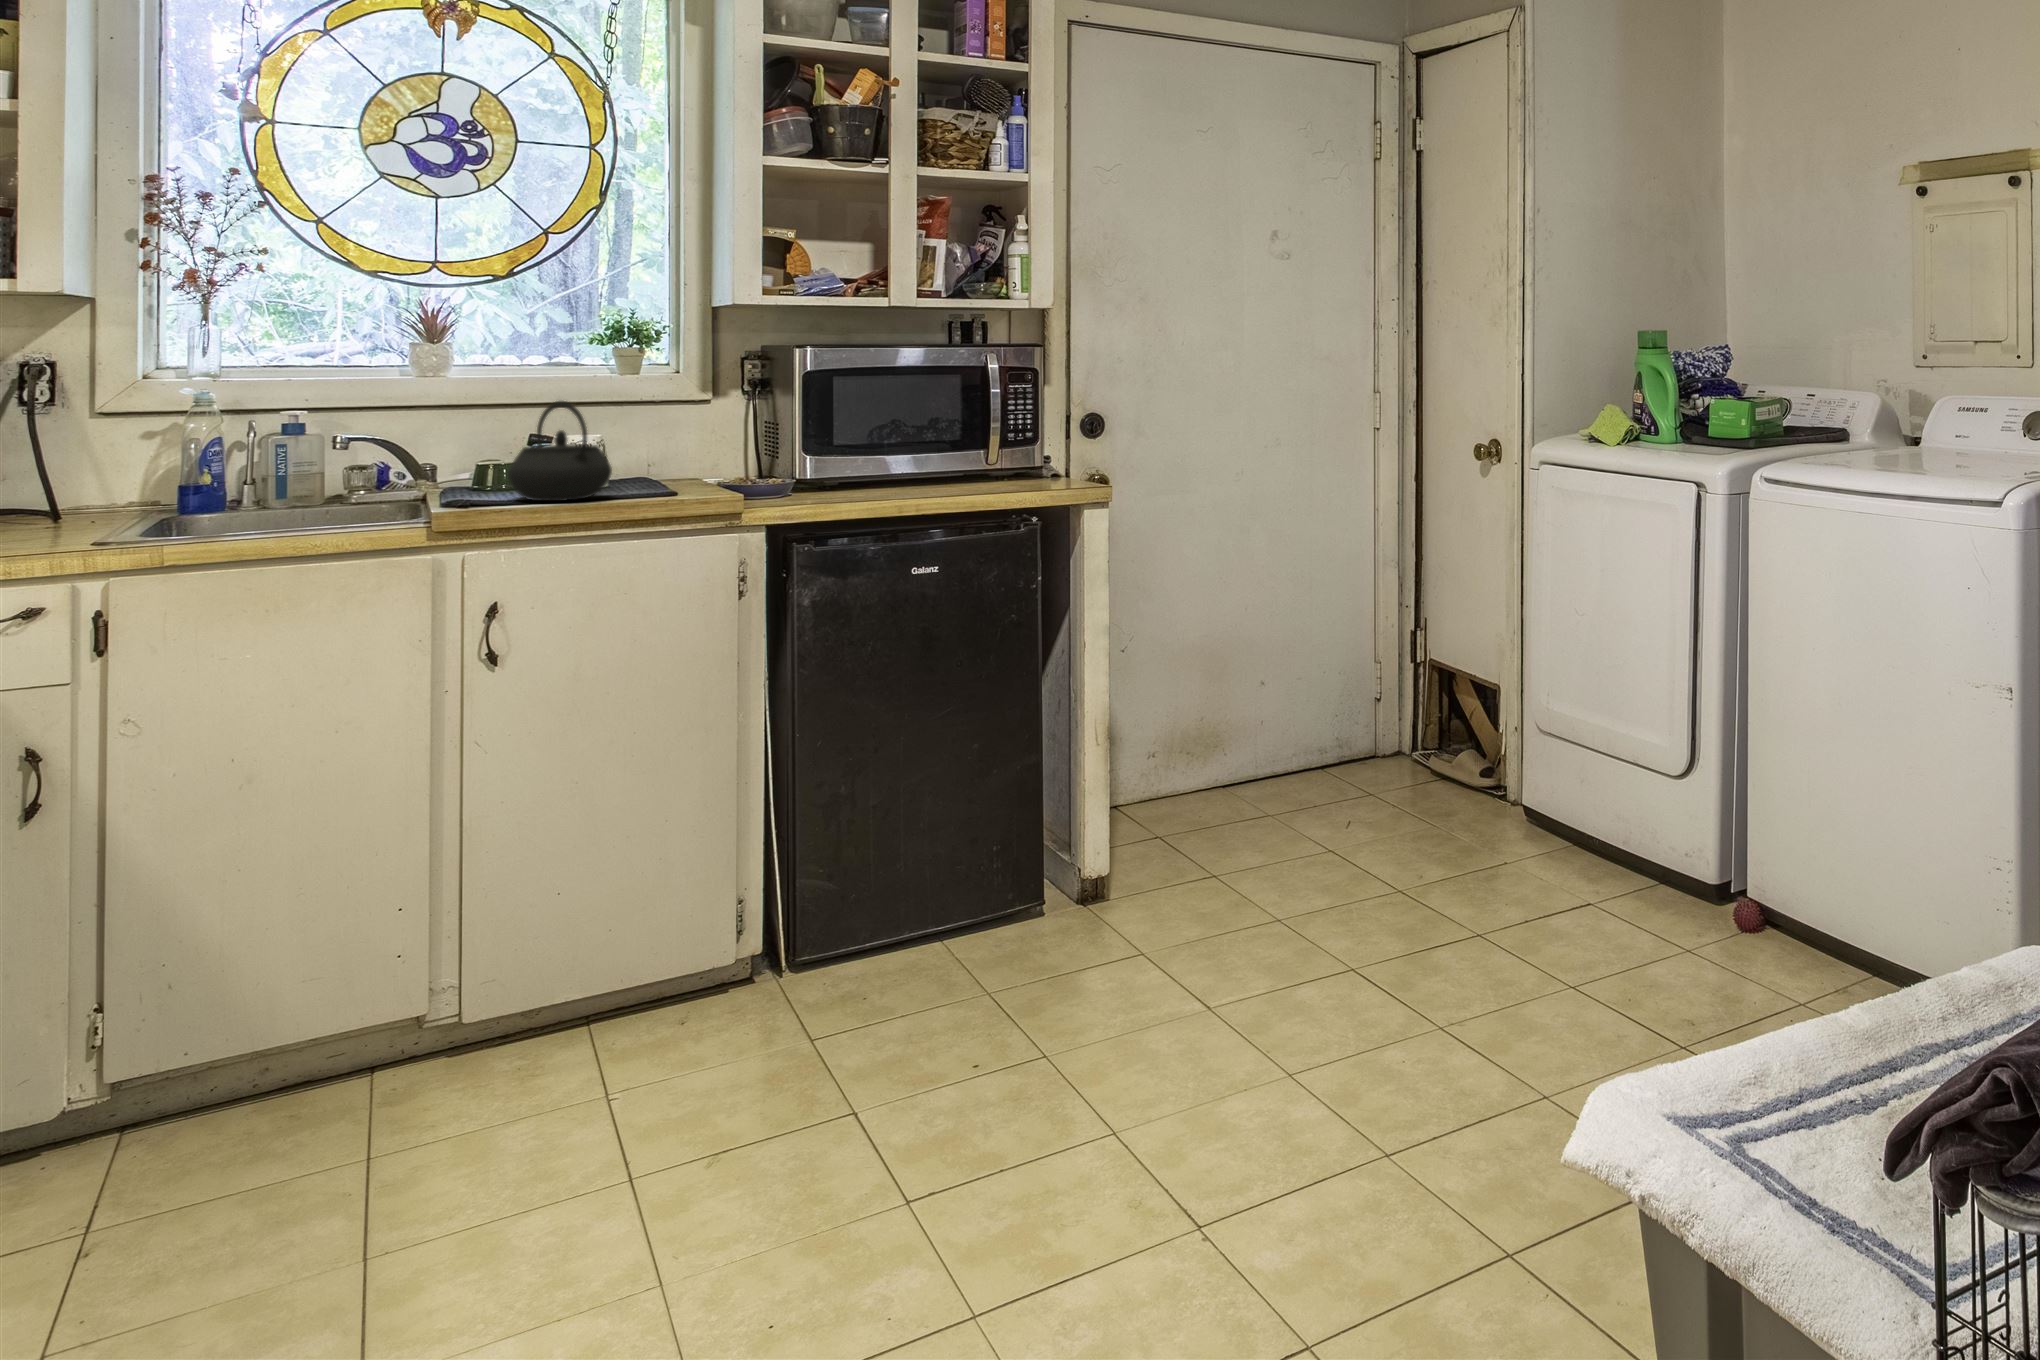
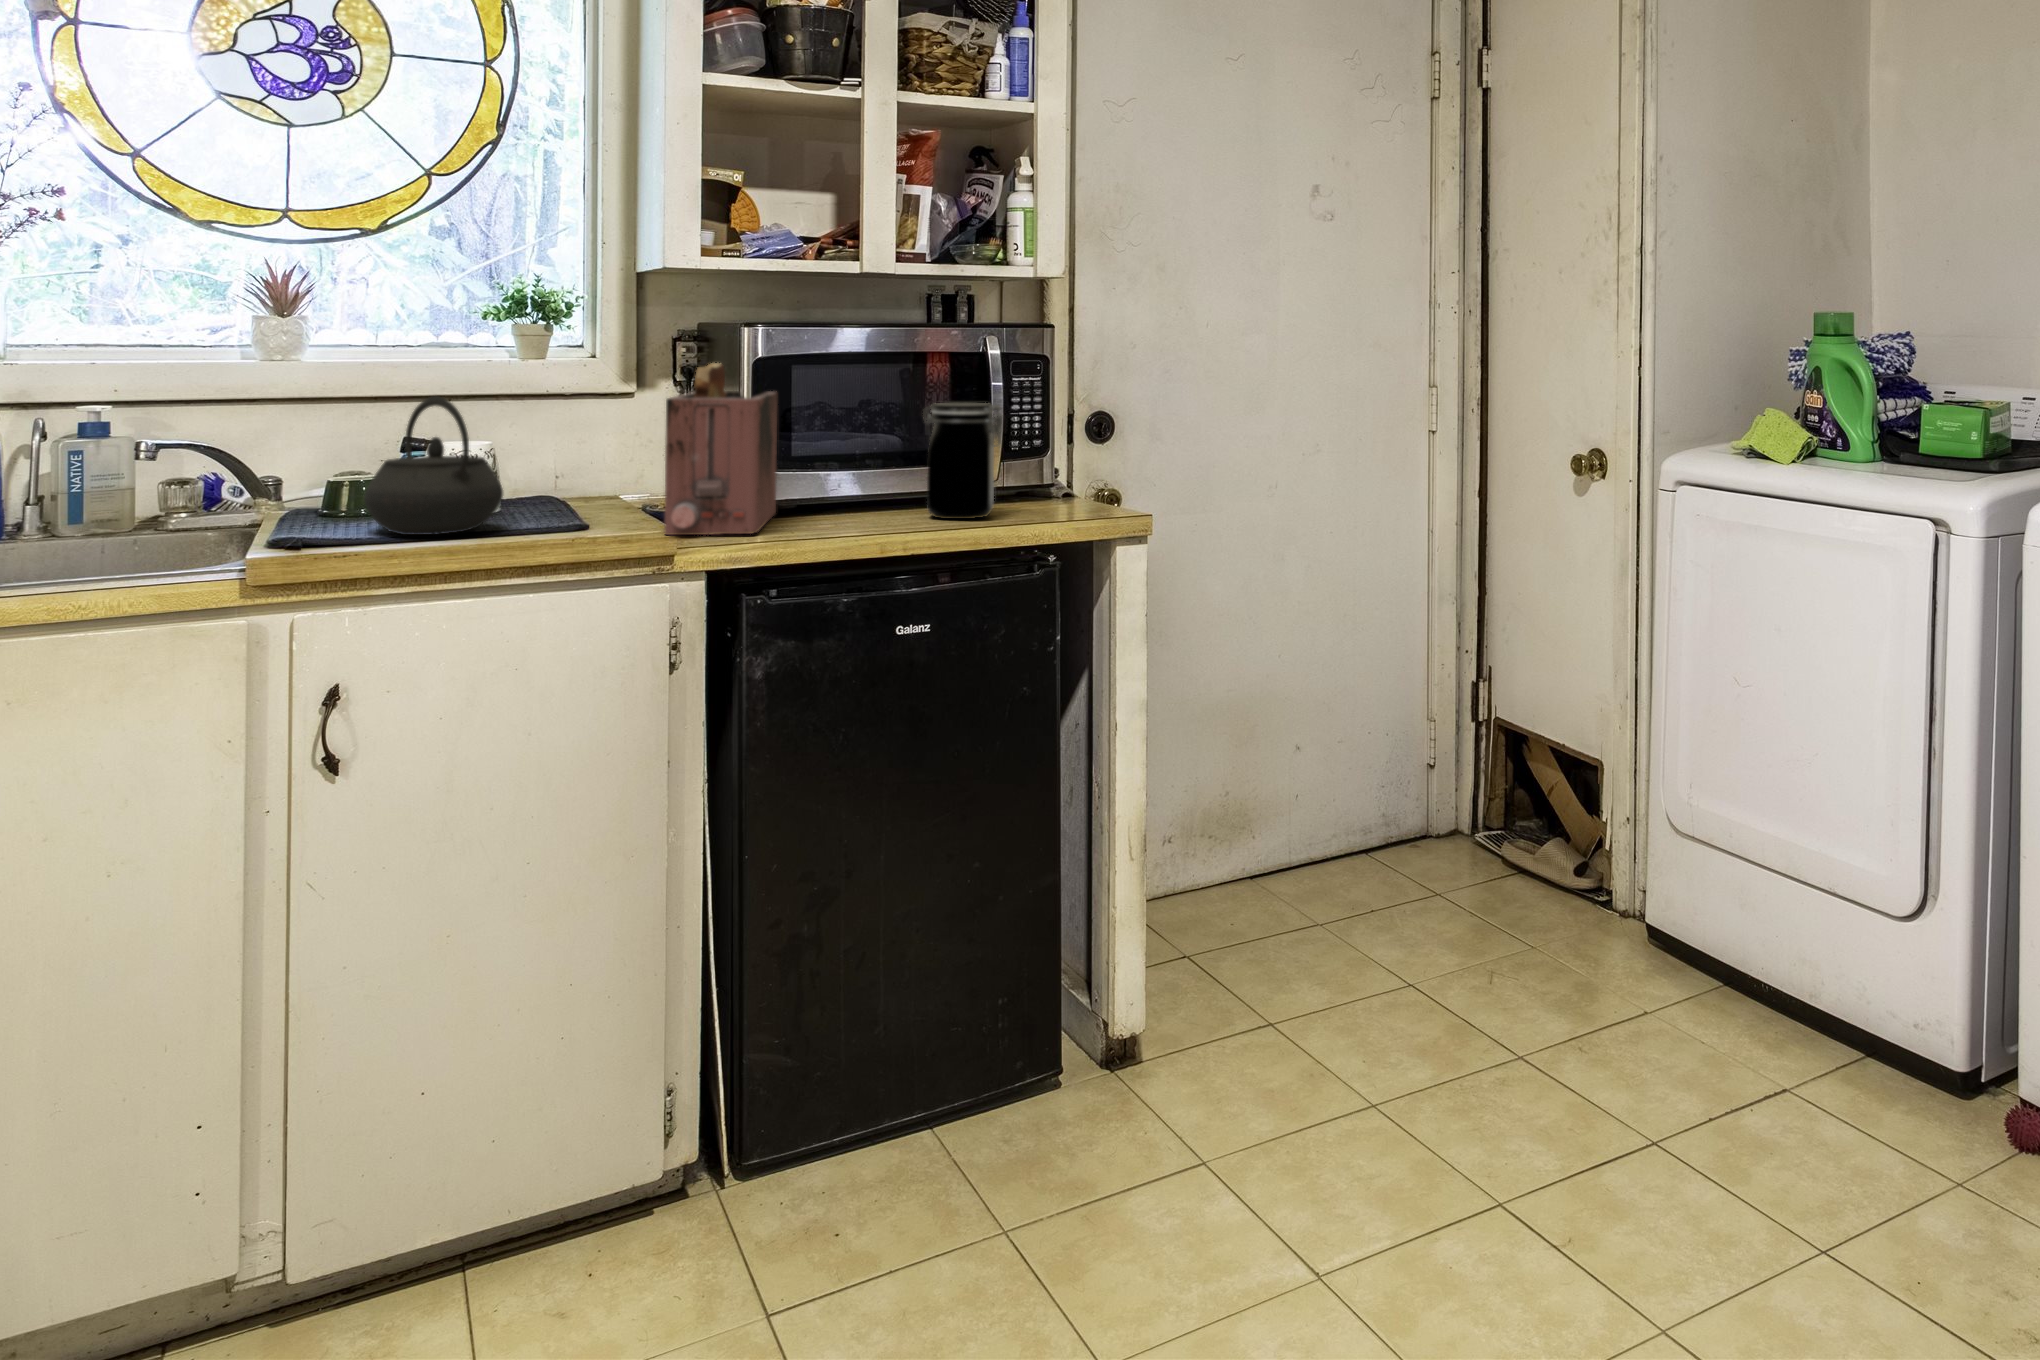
toaster: none [734,375,823,501] -> present [664,363,778,535]
jar: none [938,404,998,490] -> present [923,403,1002,519]

